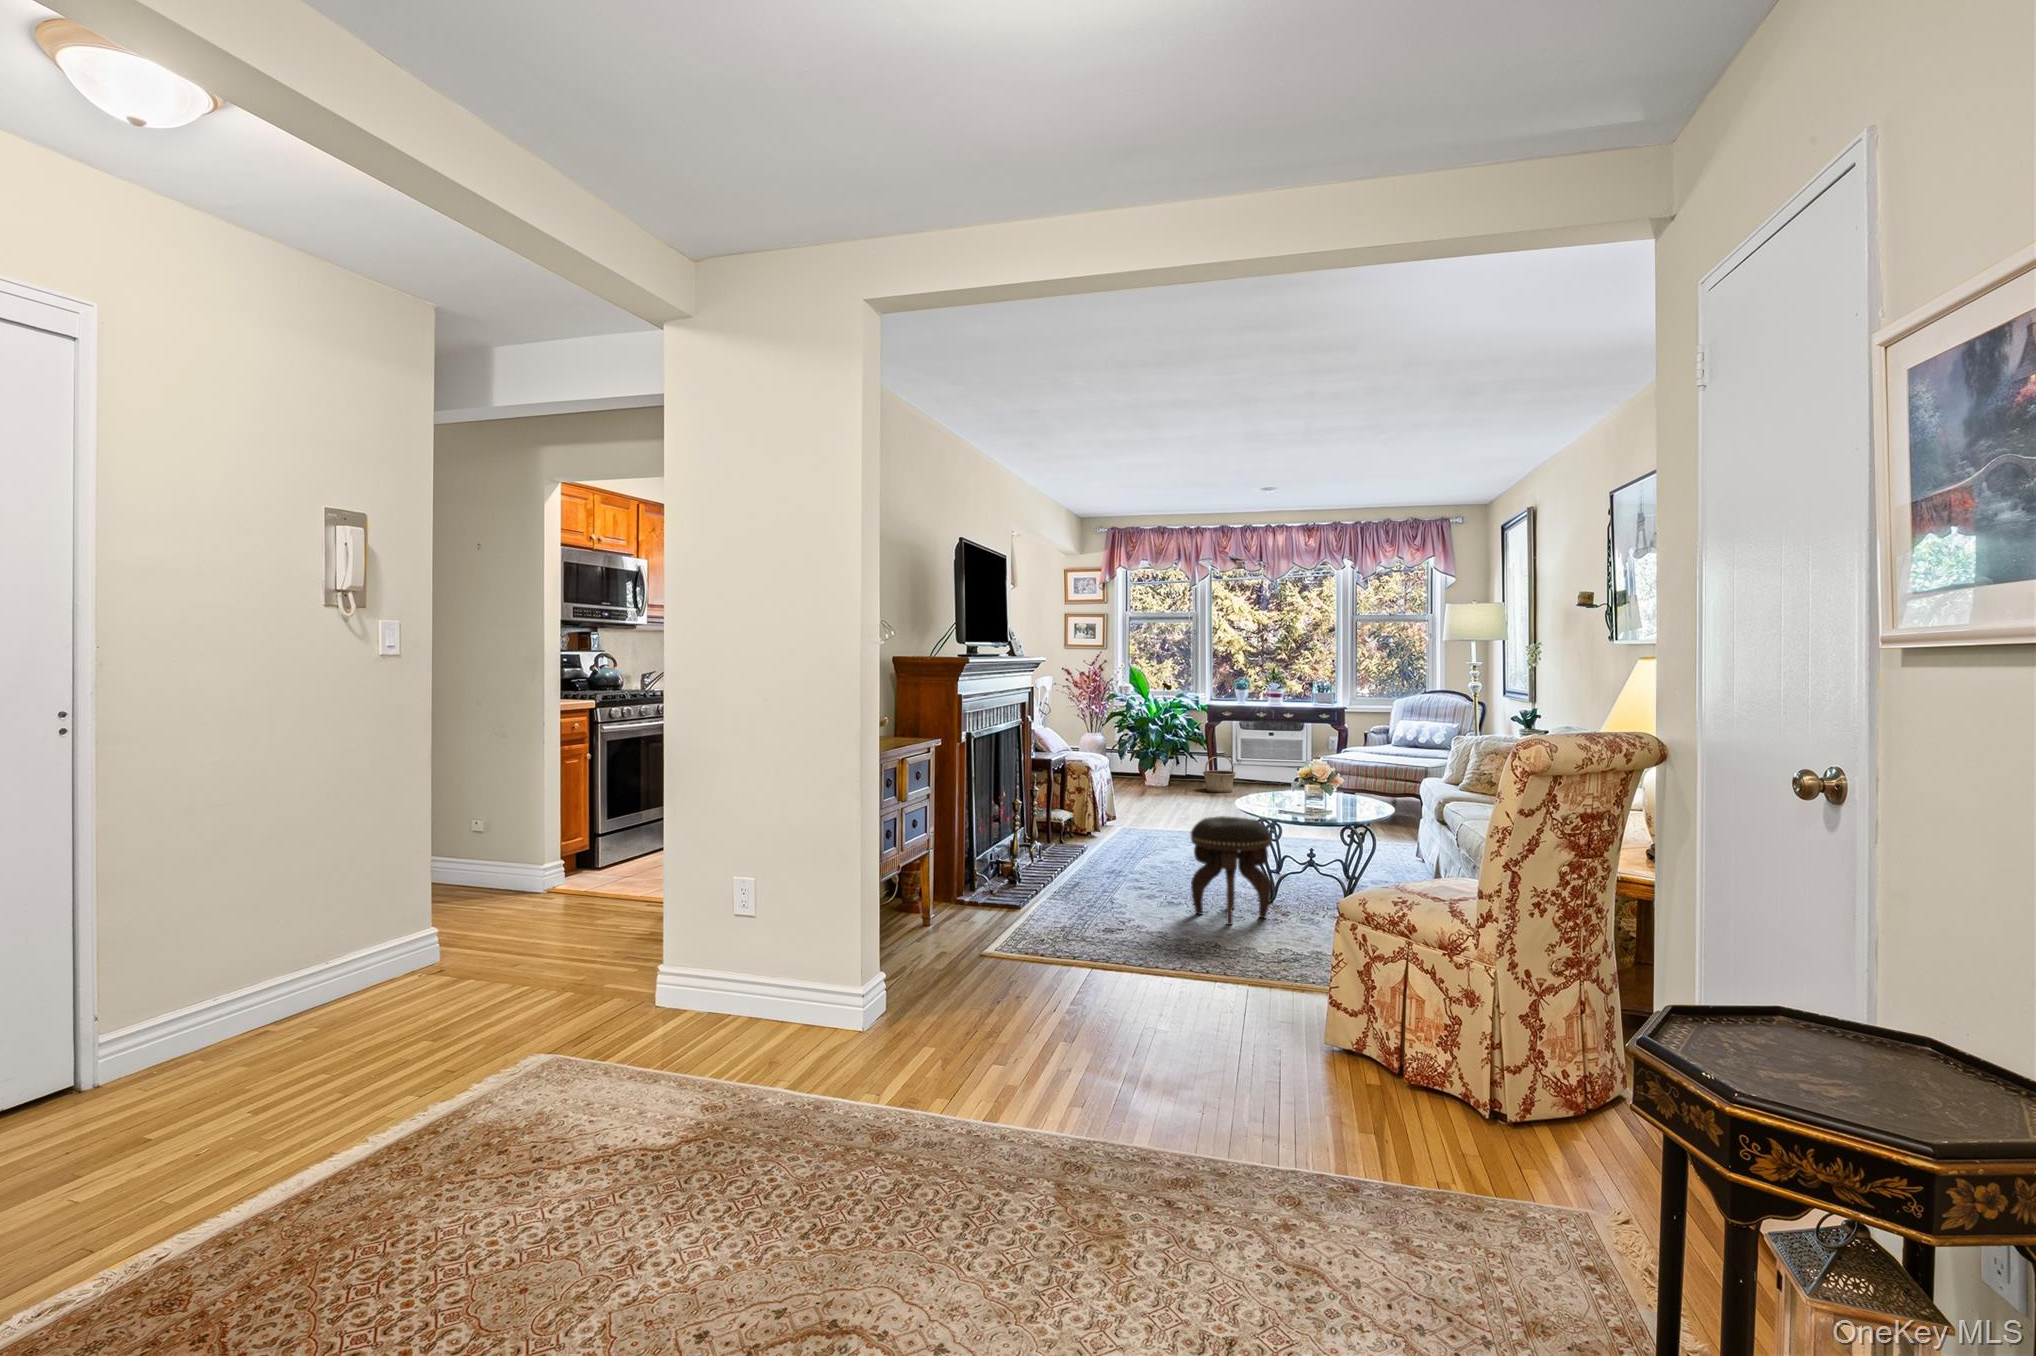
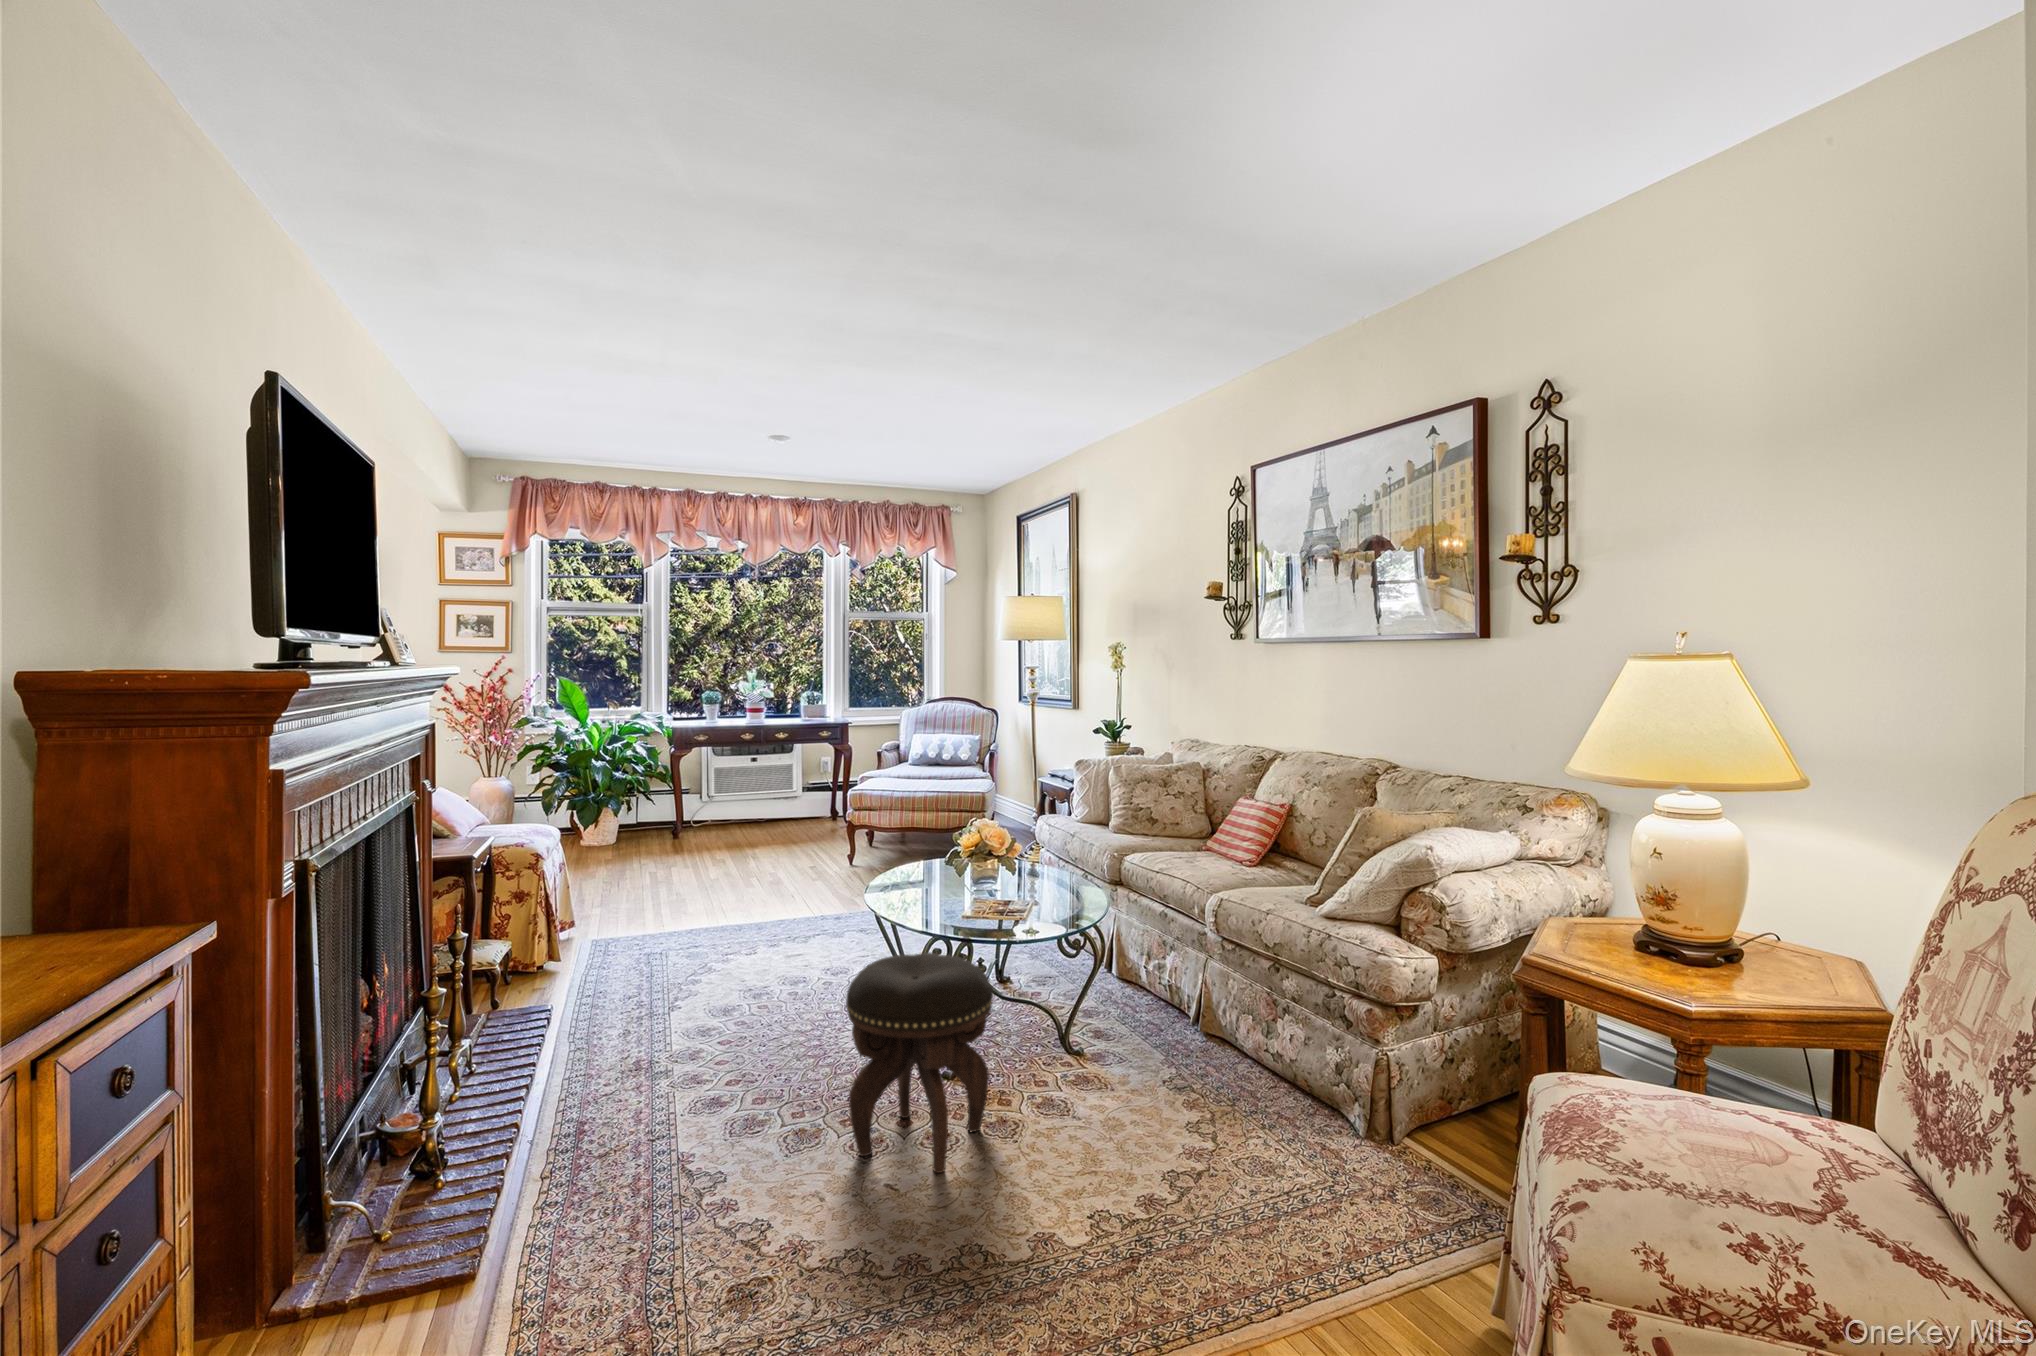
basket: present [1203,756,1236,792] -> none [670,796,717,846]

